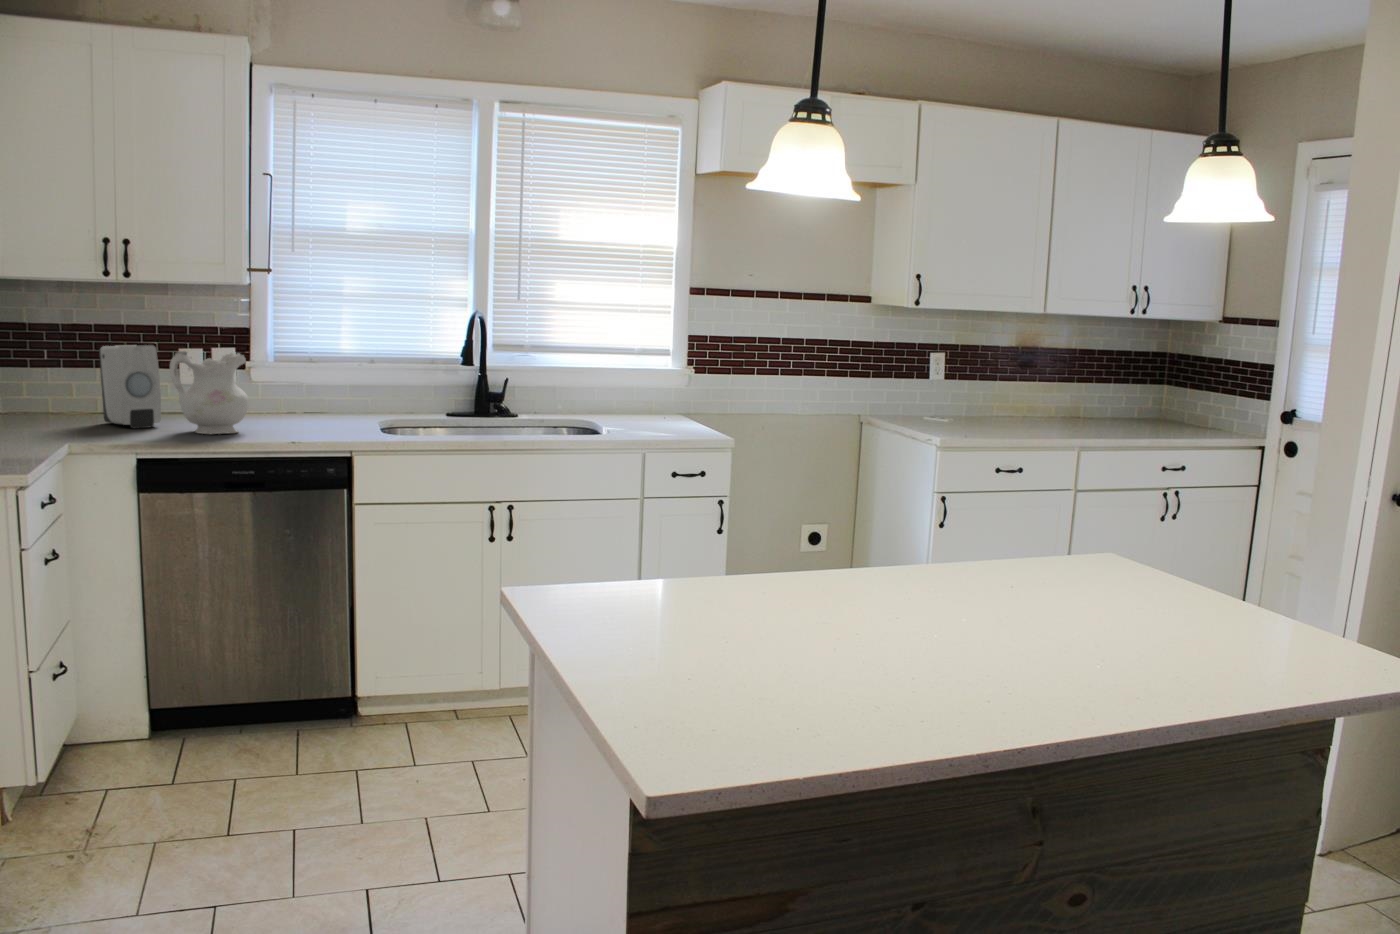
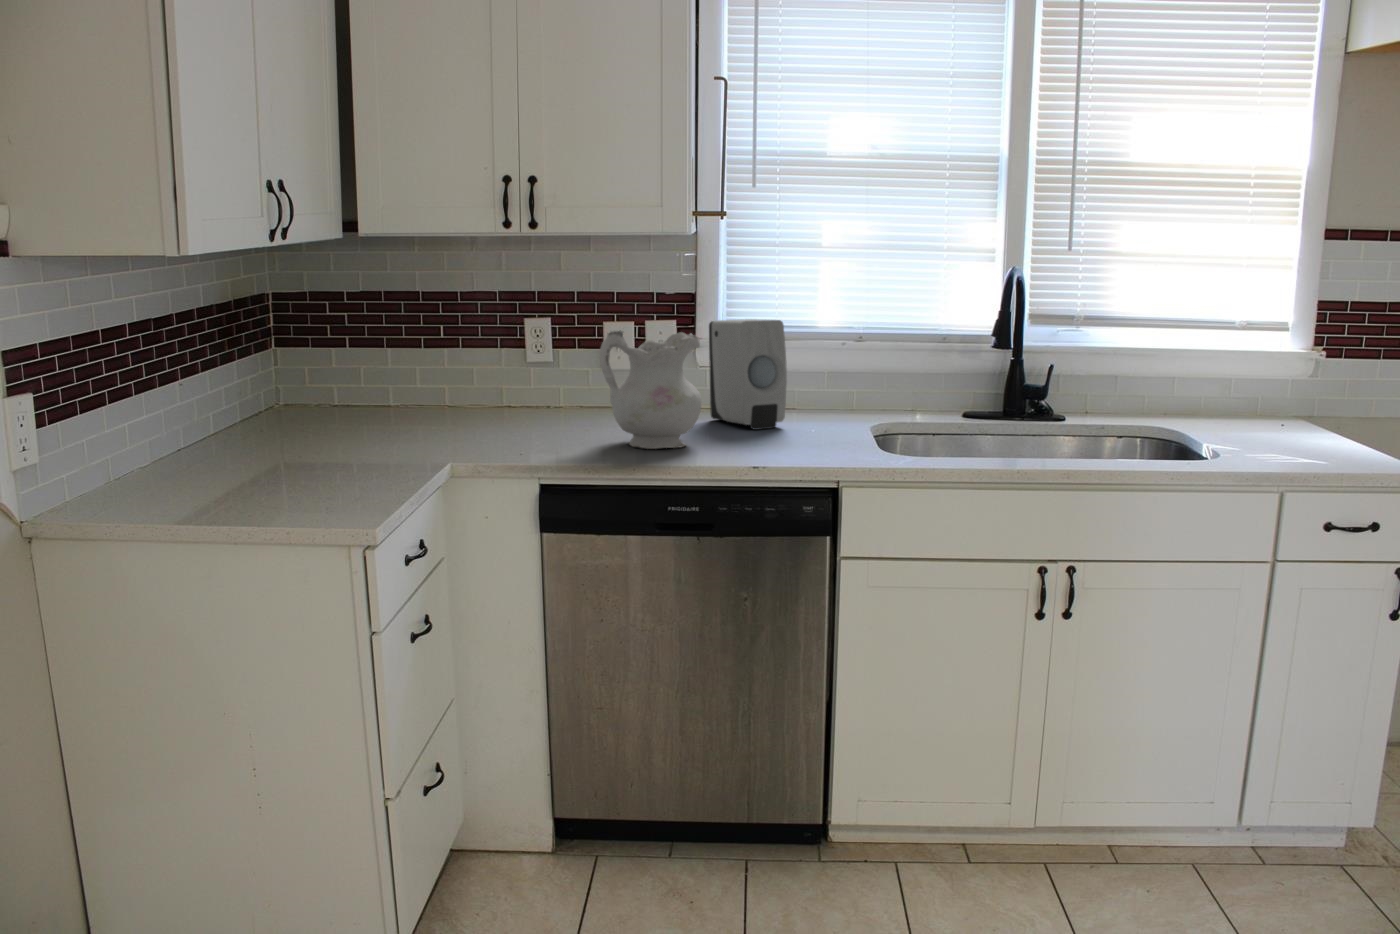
soap dispenser: present [99,345,161,428] -> present [709,319,787,430]

